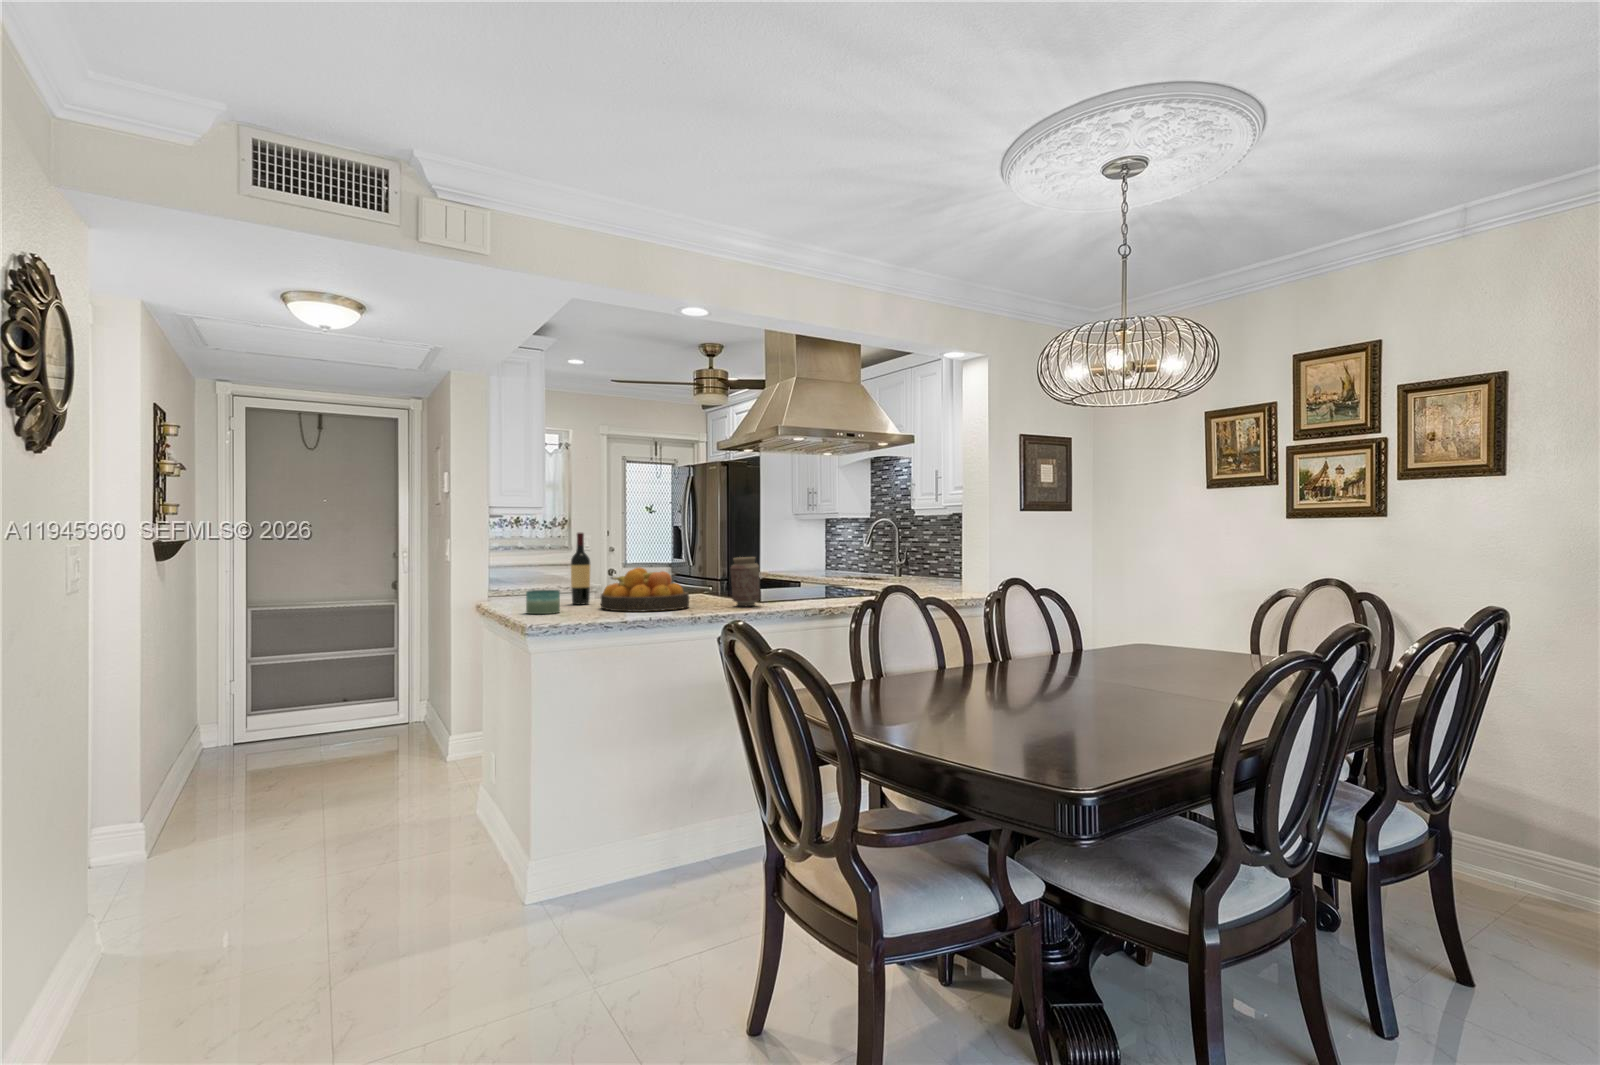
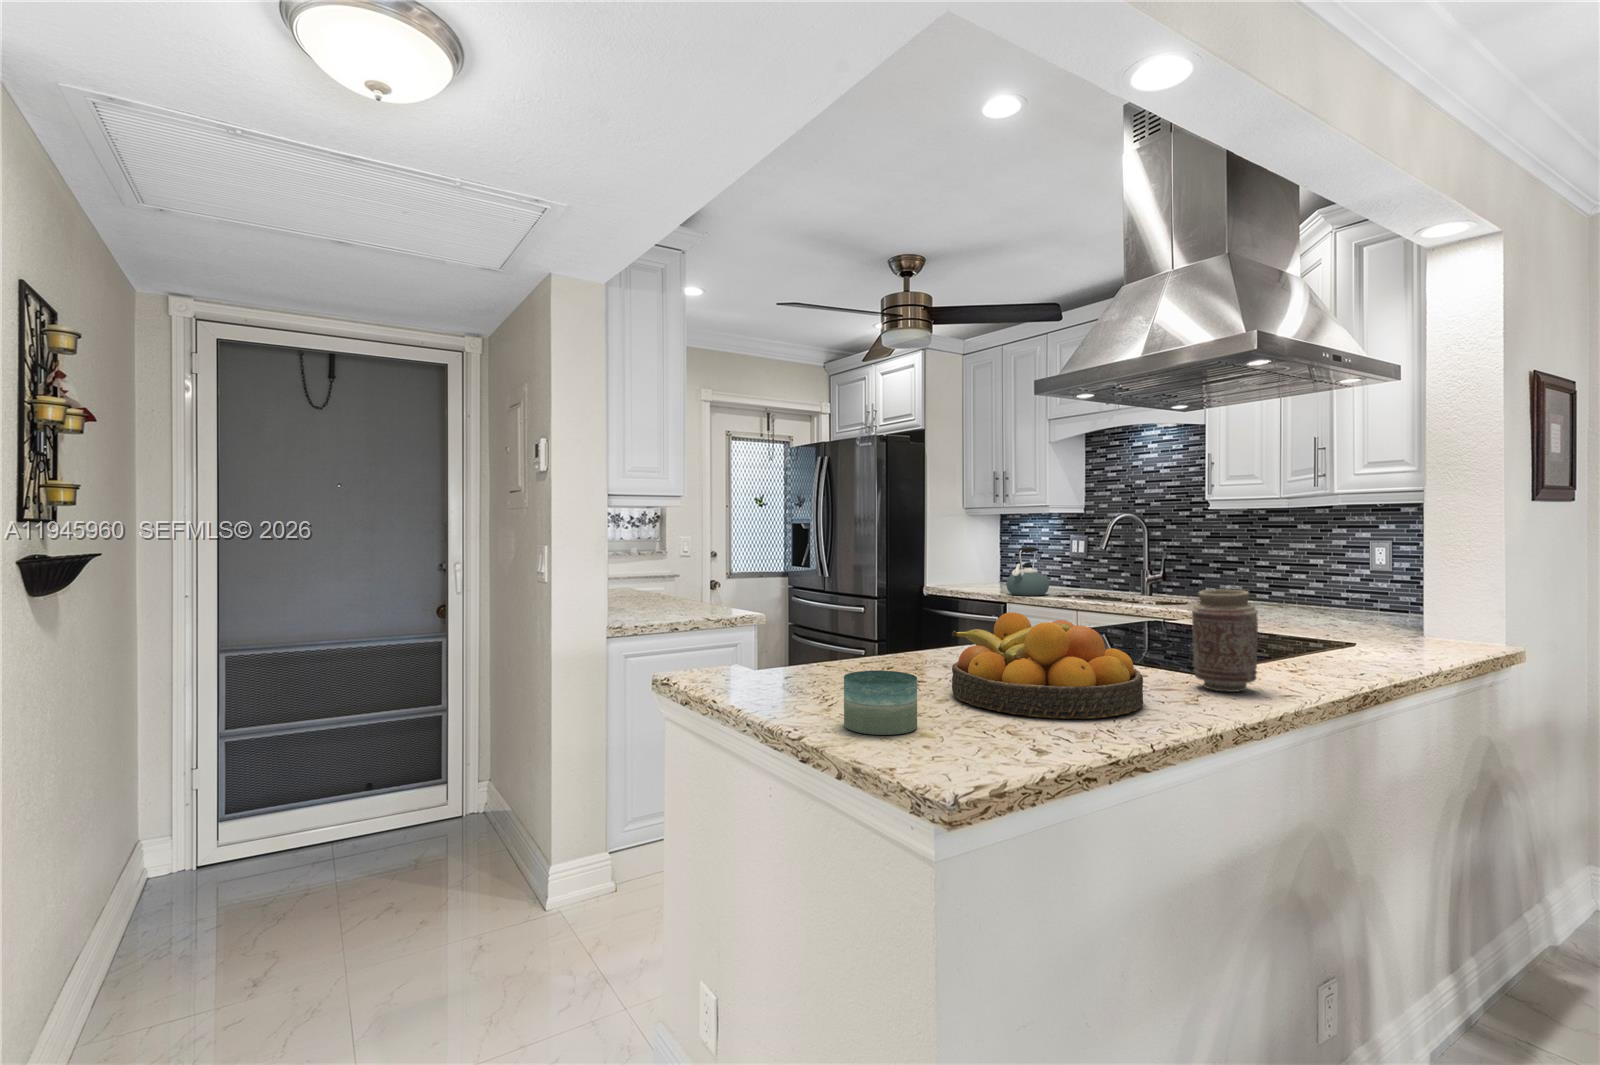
wine bottle: present [571,533,590,605] -> none [858,541,896,685]
kettle: none [800,542,830,577] -> present [1006,547,1049,596]

